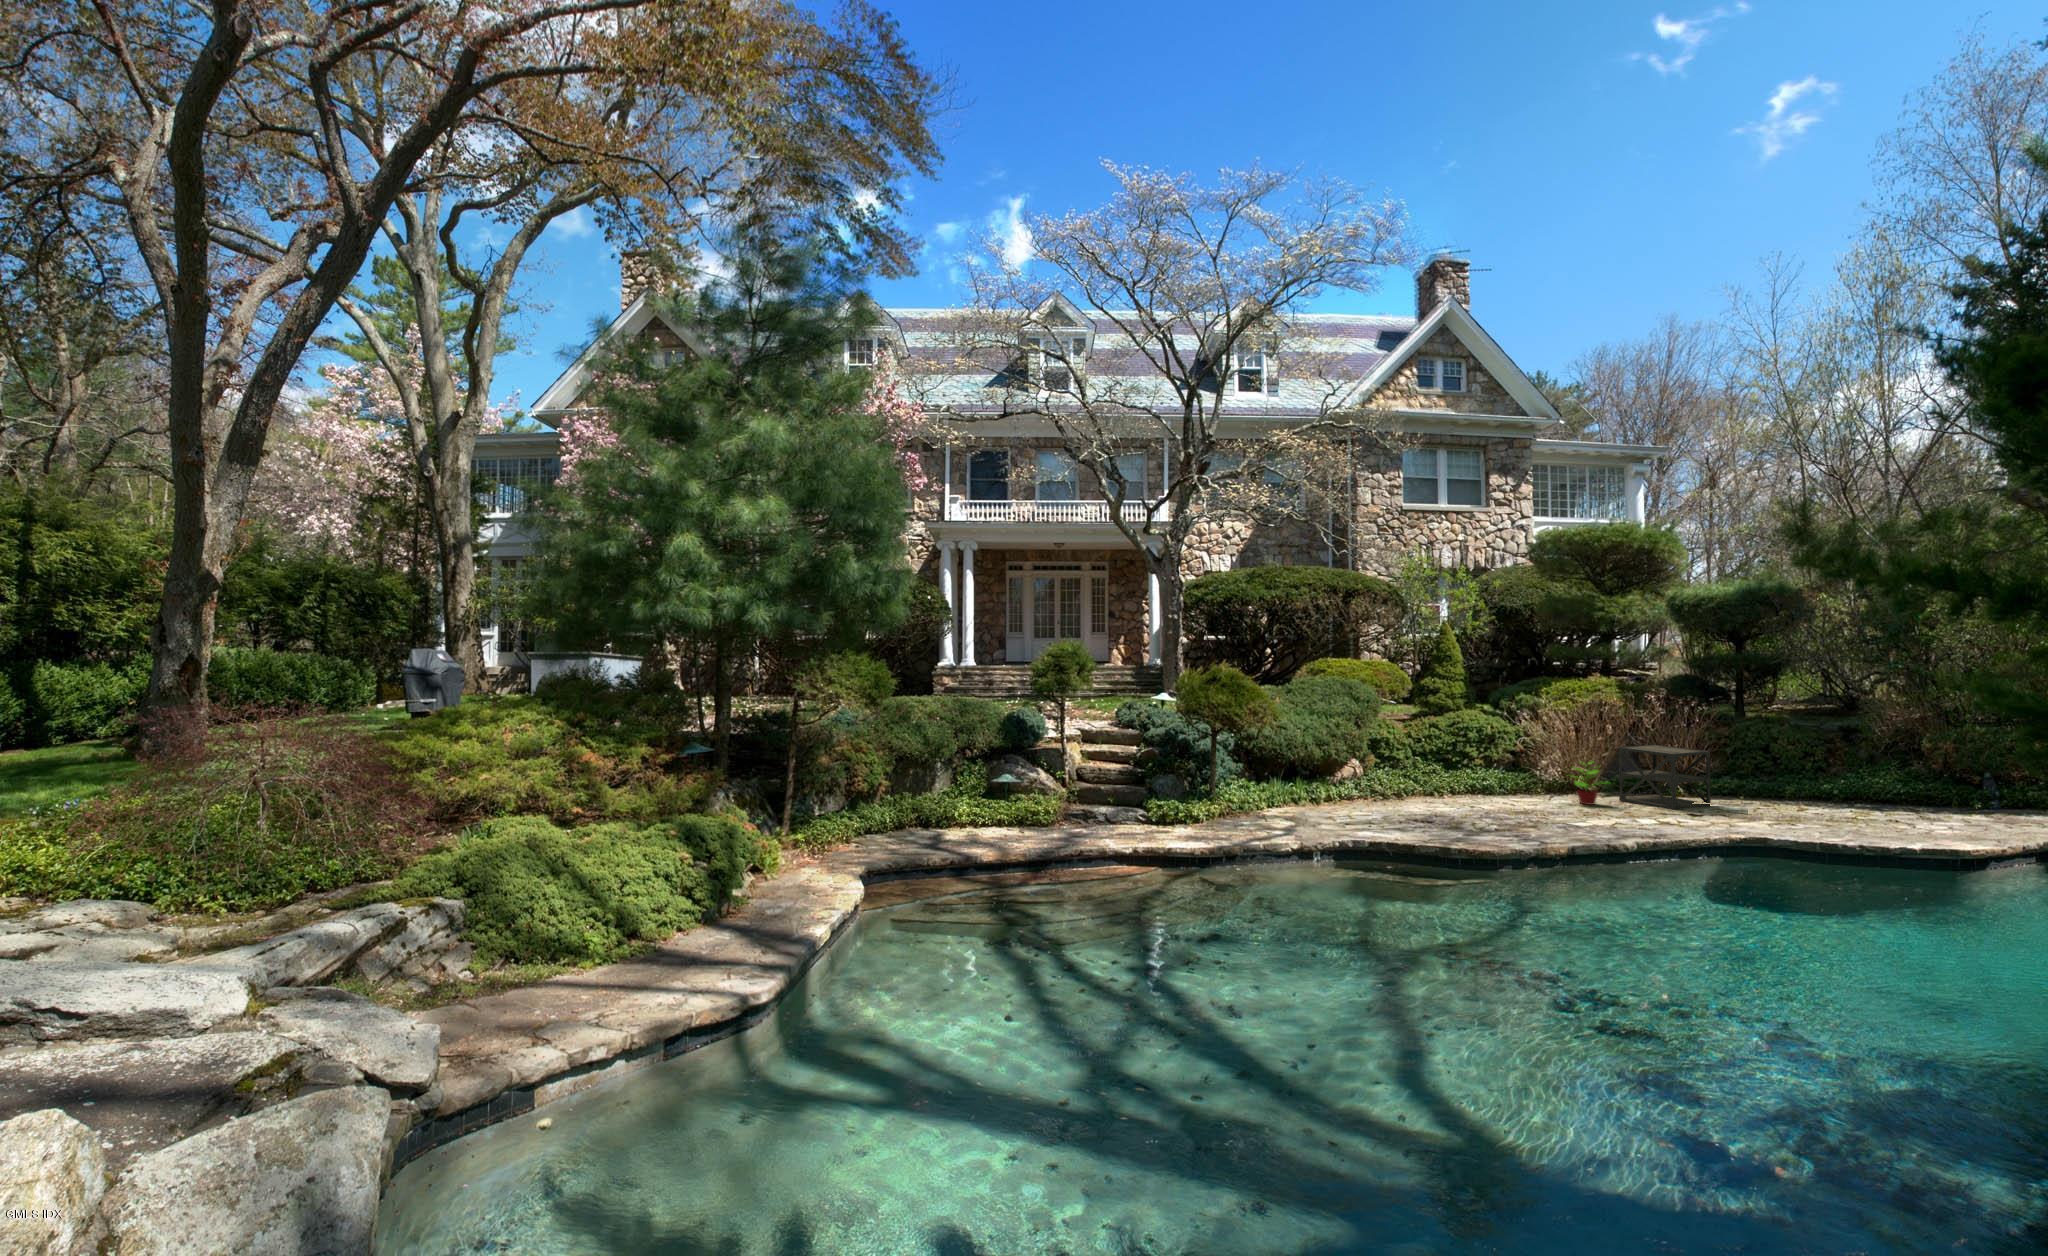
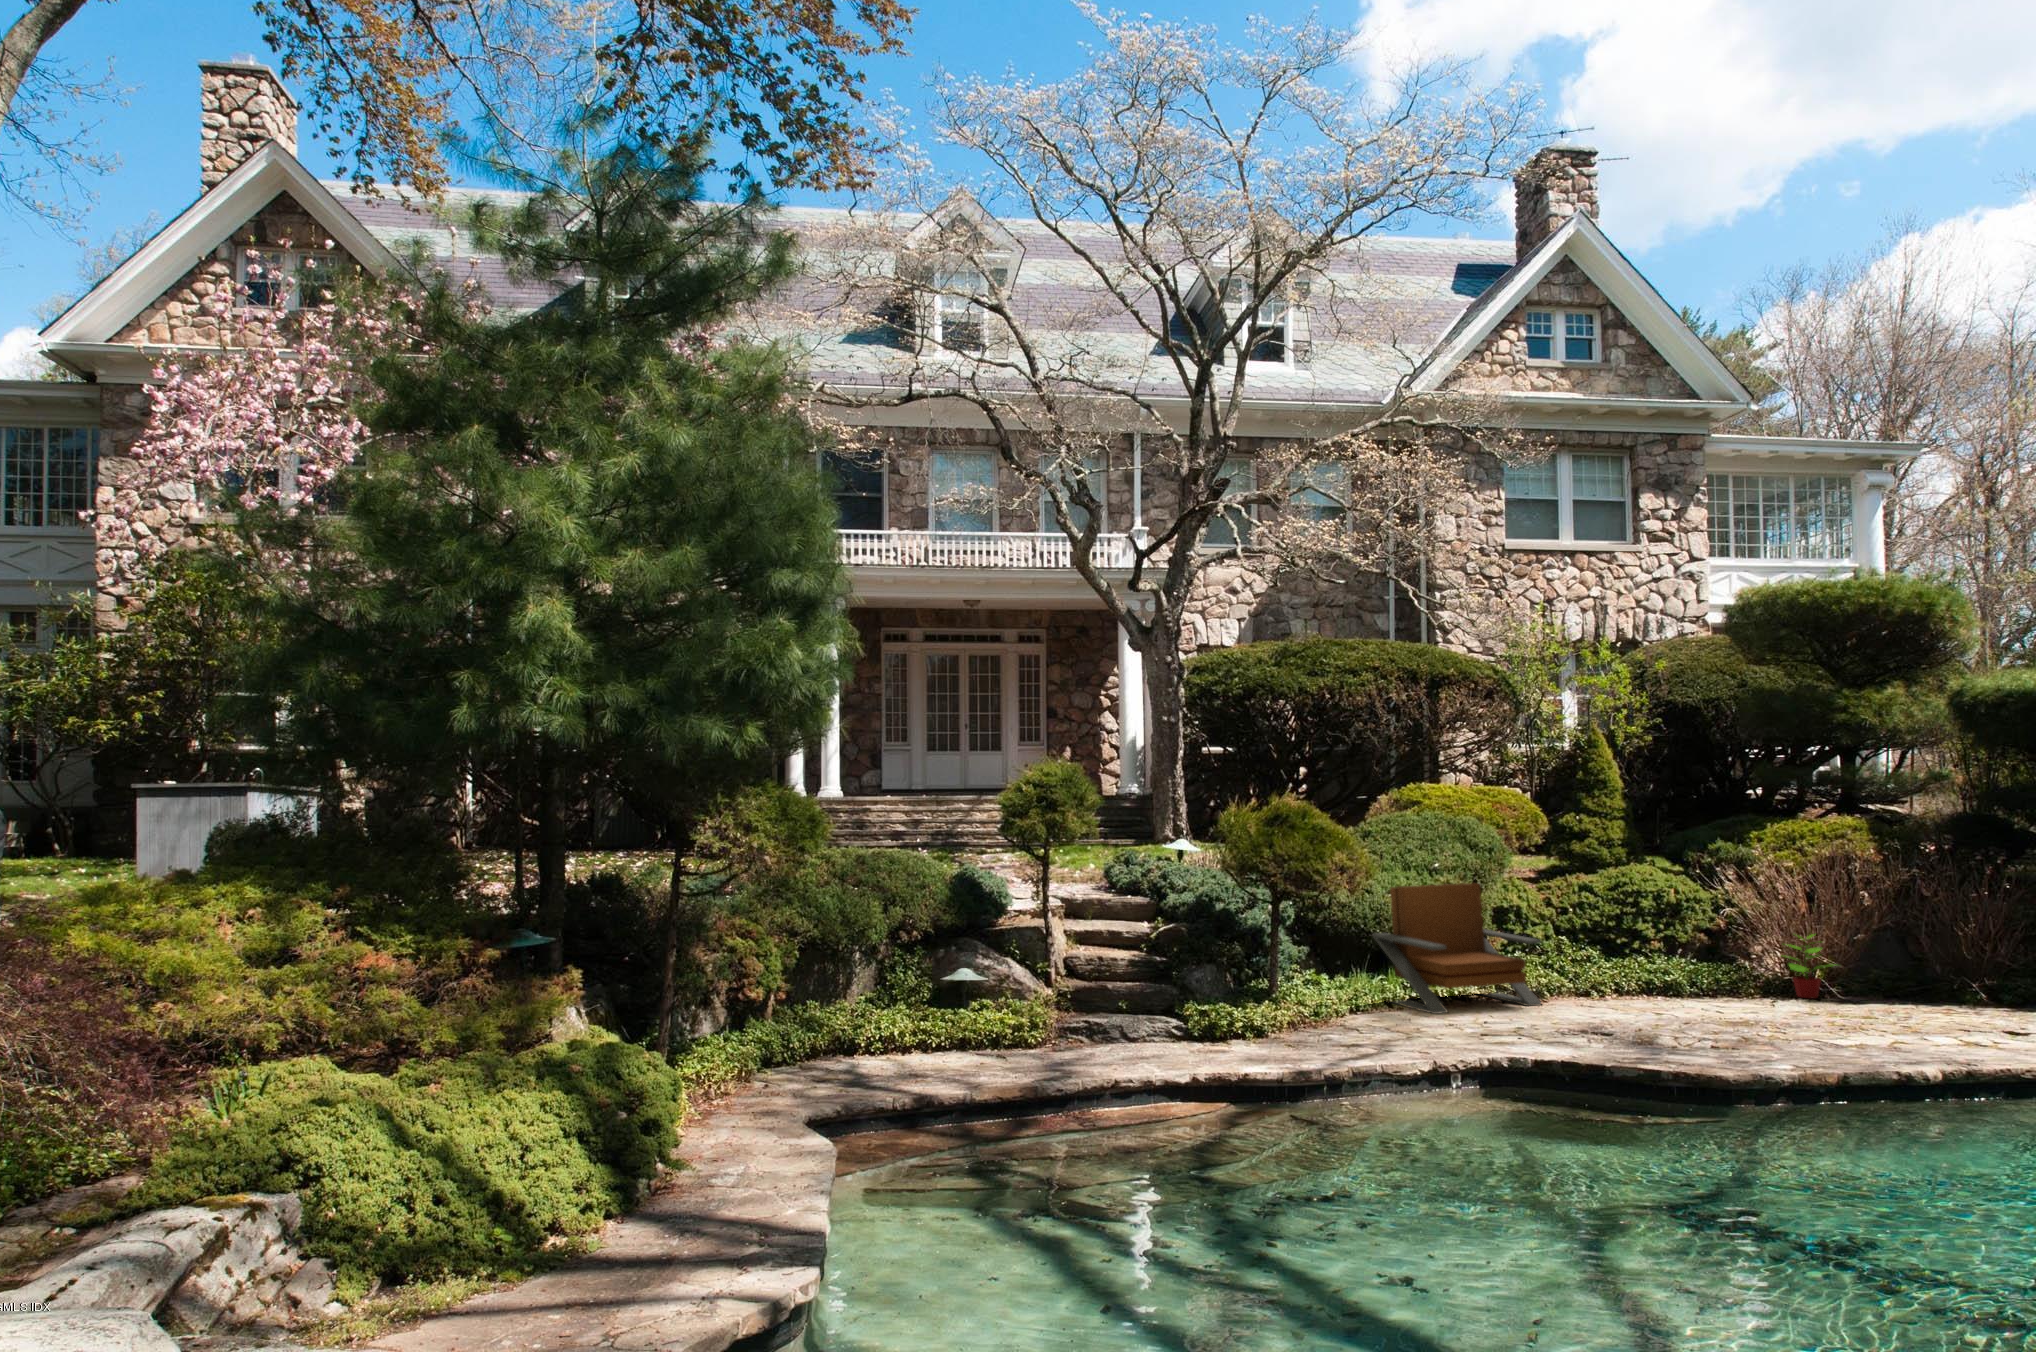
lounge chair: none [1283,723,1396,809] -> present [1372,883,1542,1014]
side table: present [1619,745,1711,810] -> none [1847,909,1972,1003]

